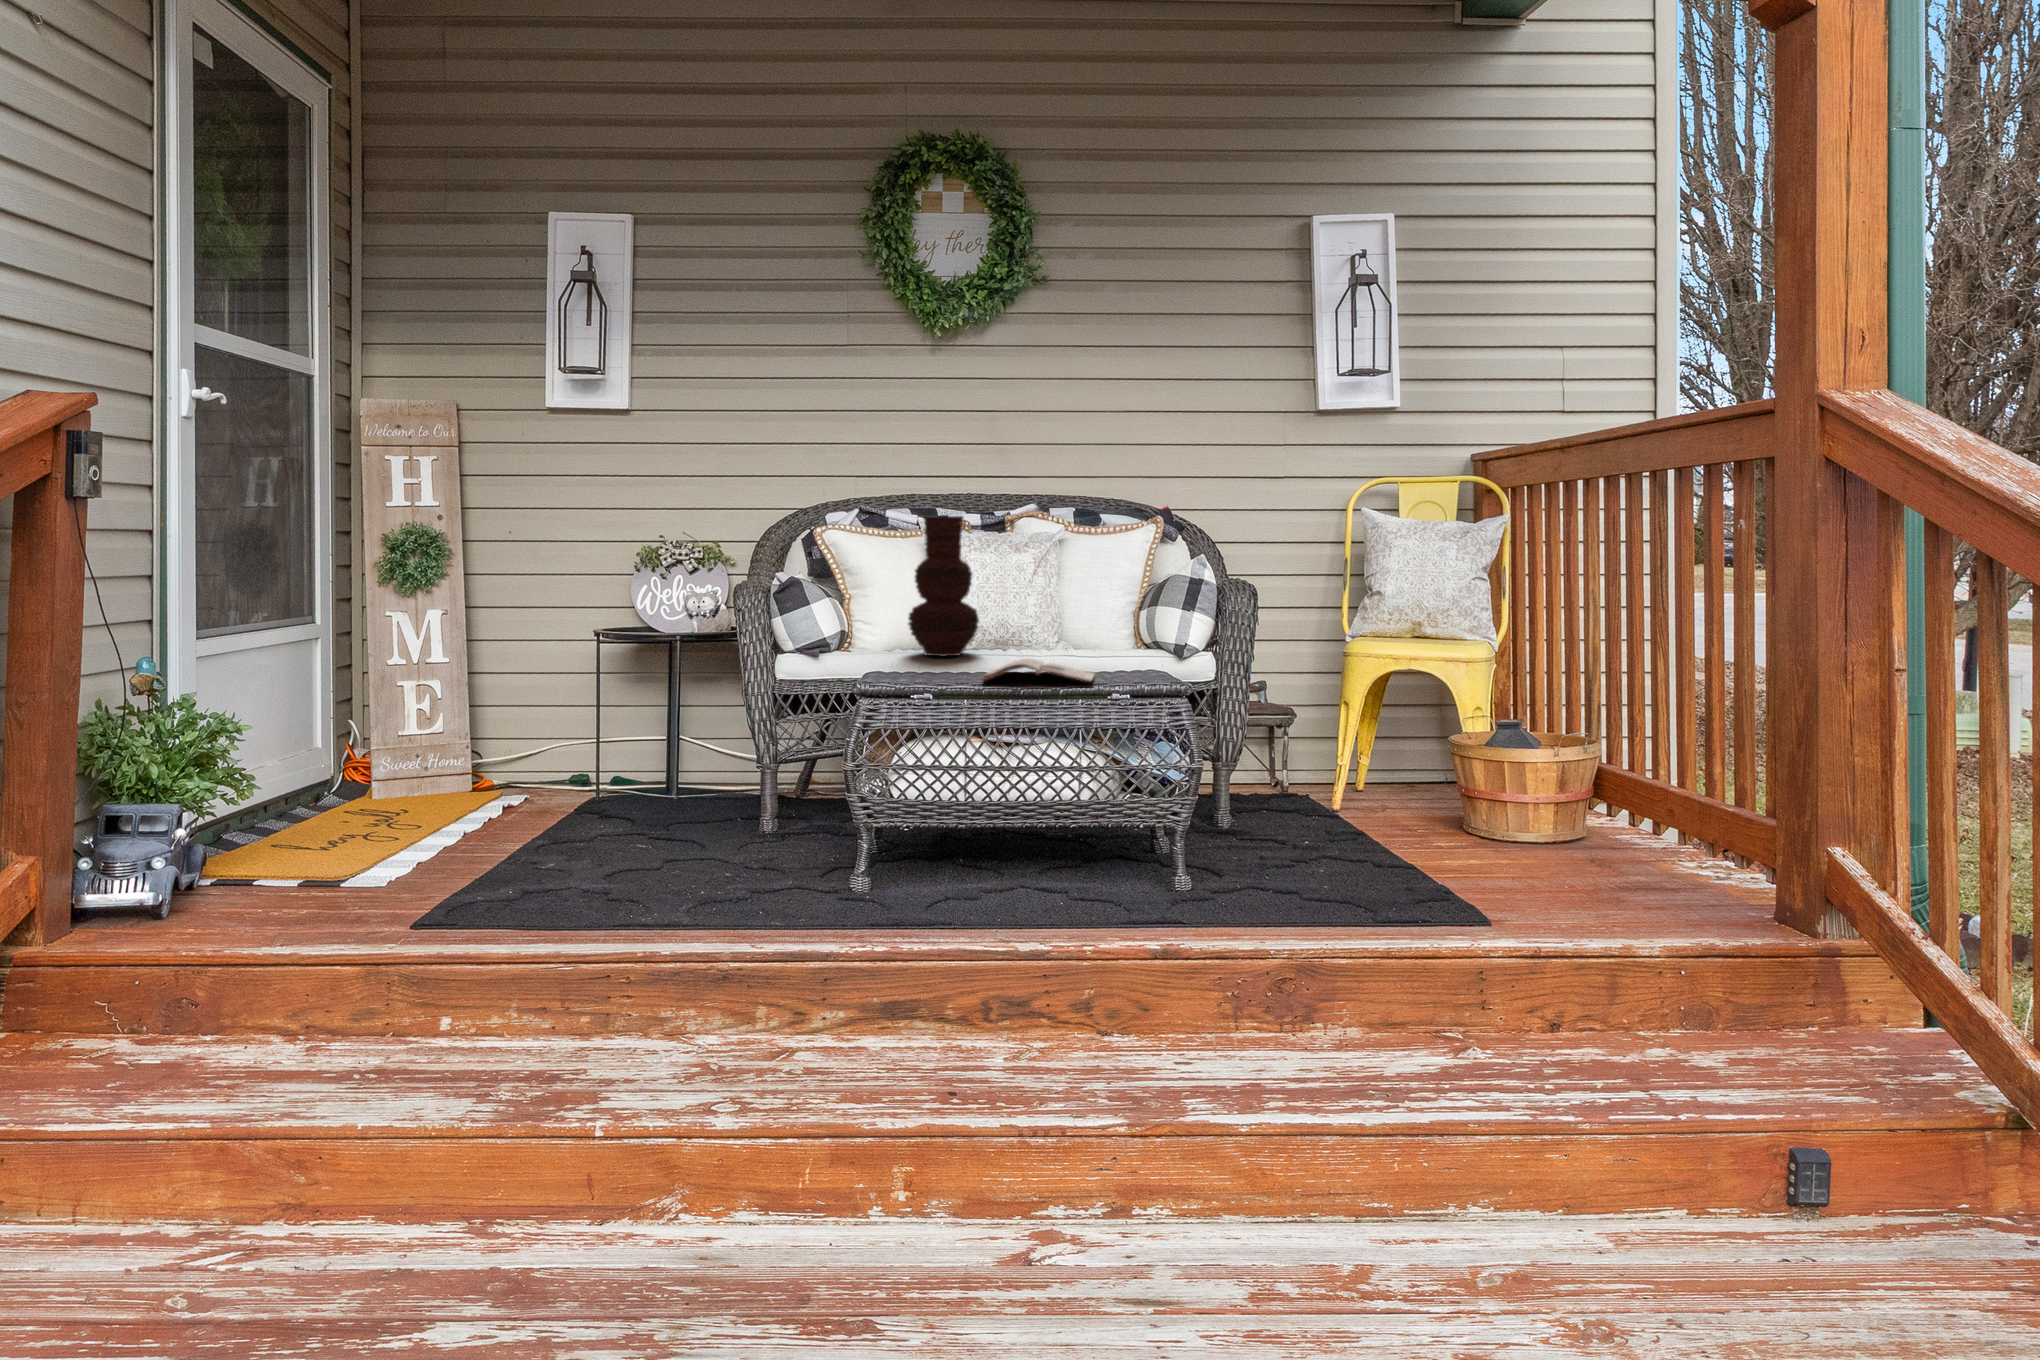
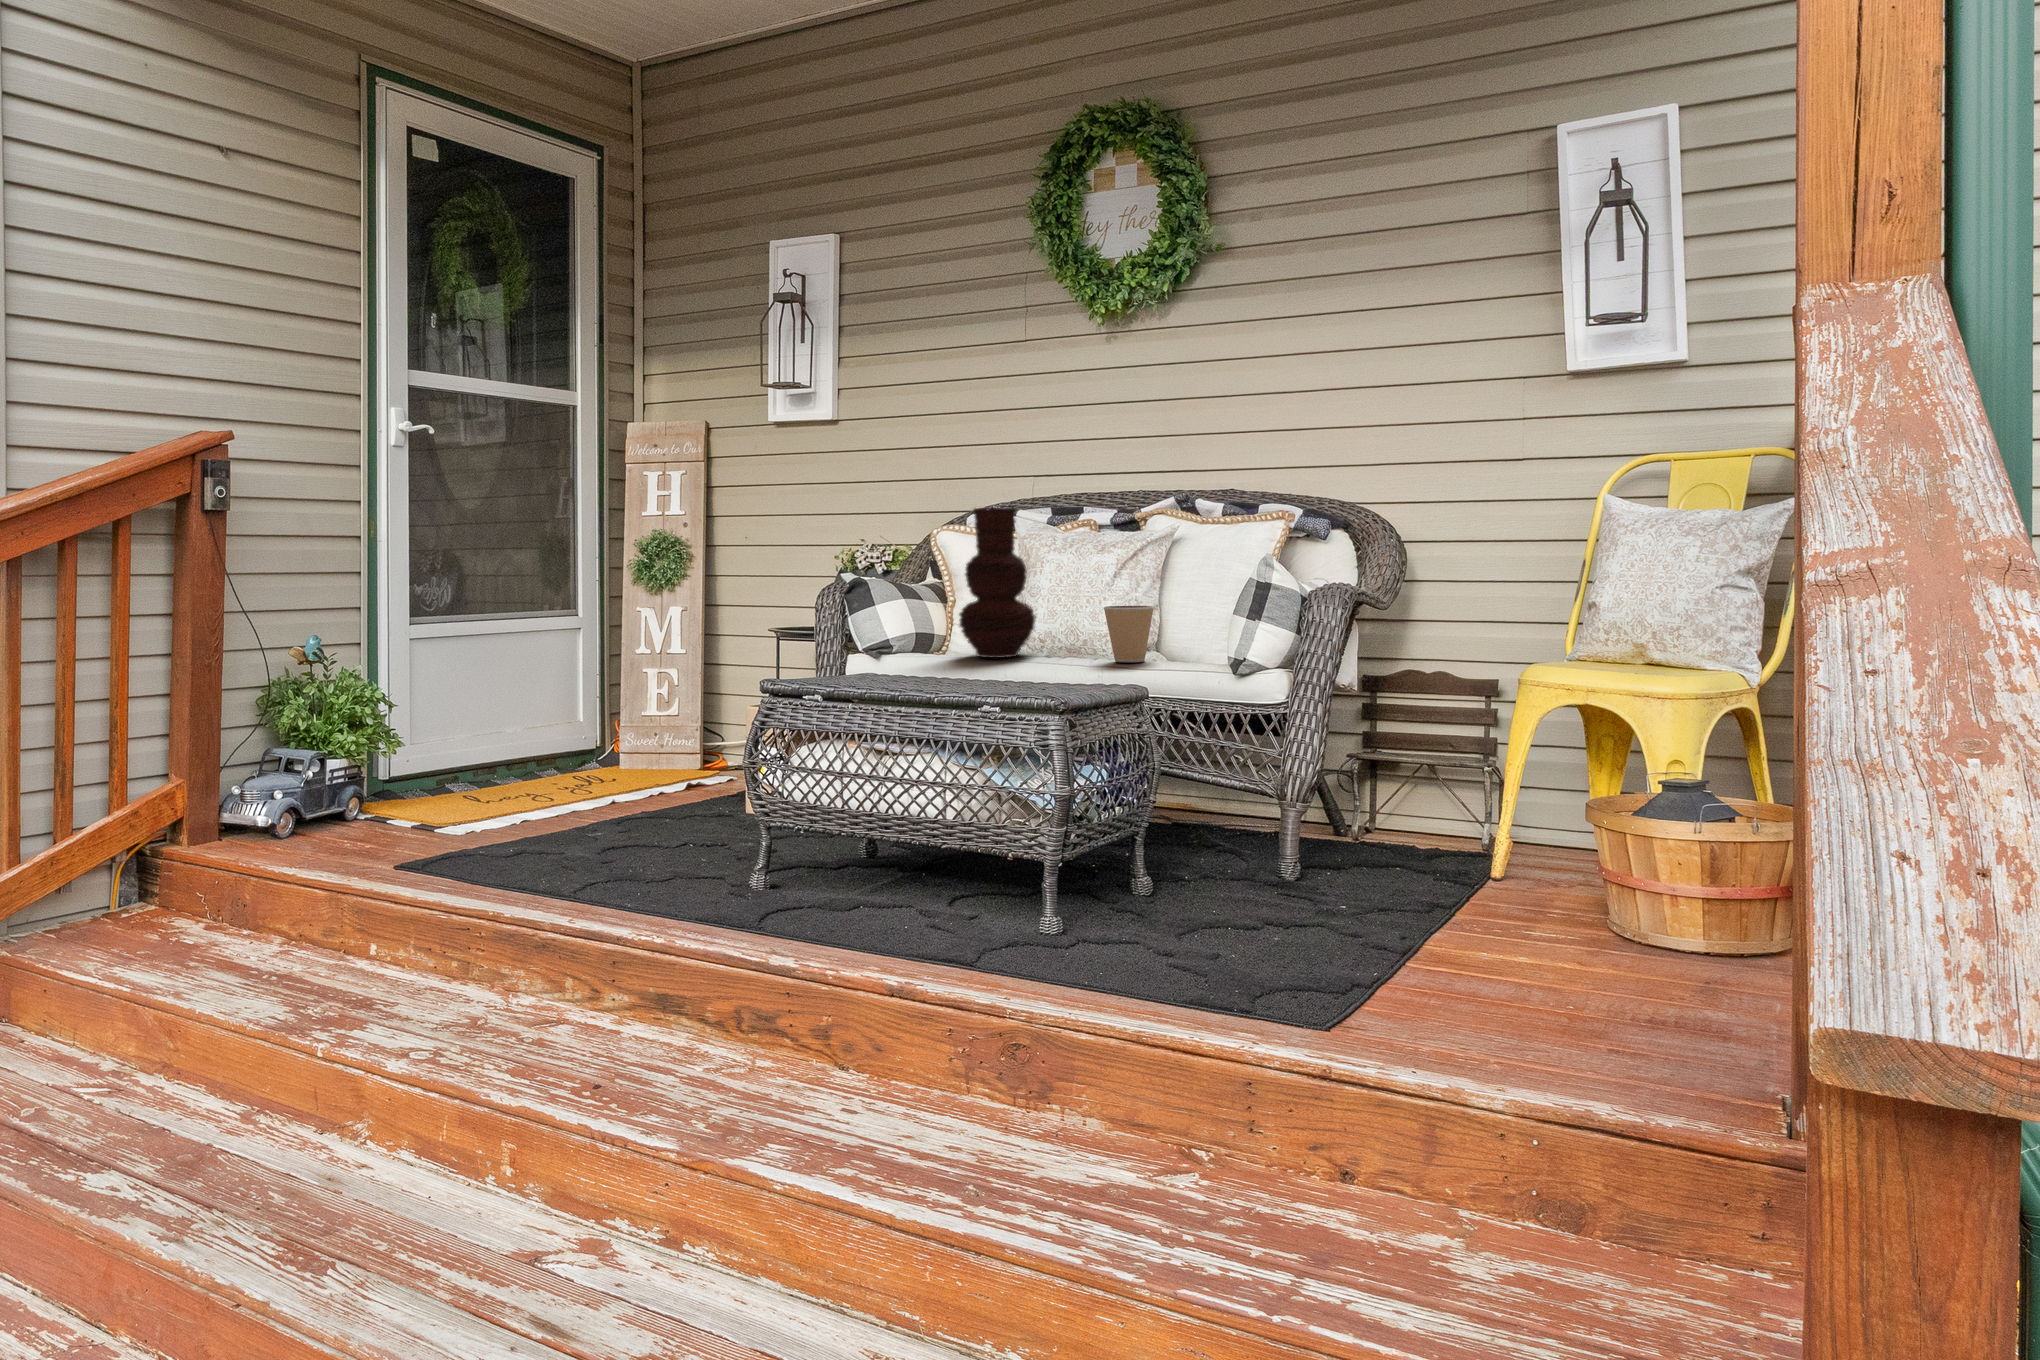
coffee cup: none [1056,606,1101,656] -> present [1104,606,1154,662]
magazine: present [982,658,1095,682] -> none [948,661,1098,690]

